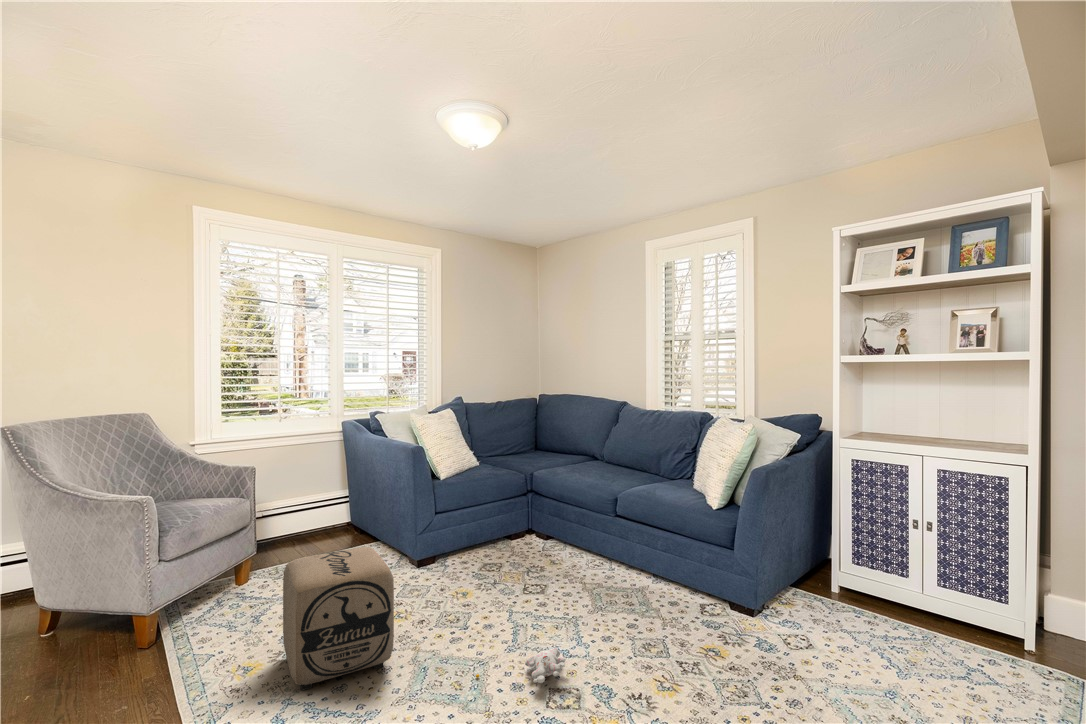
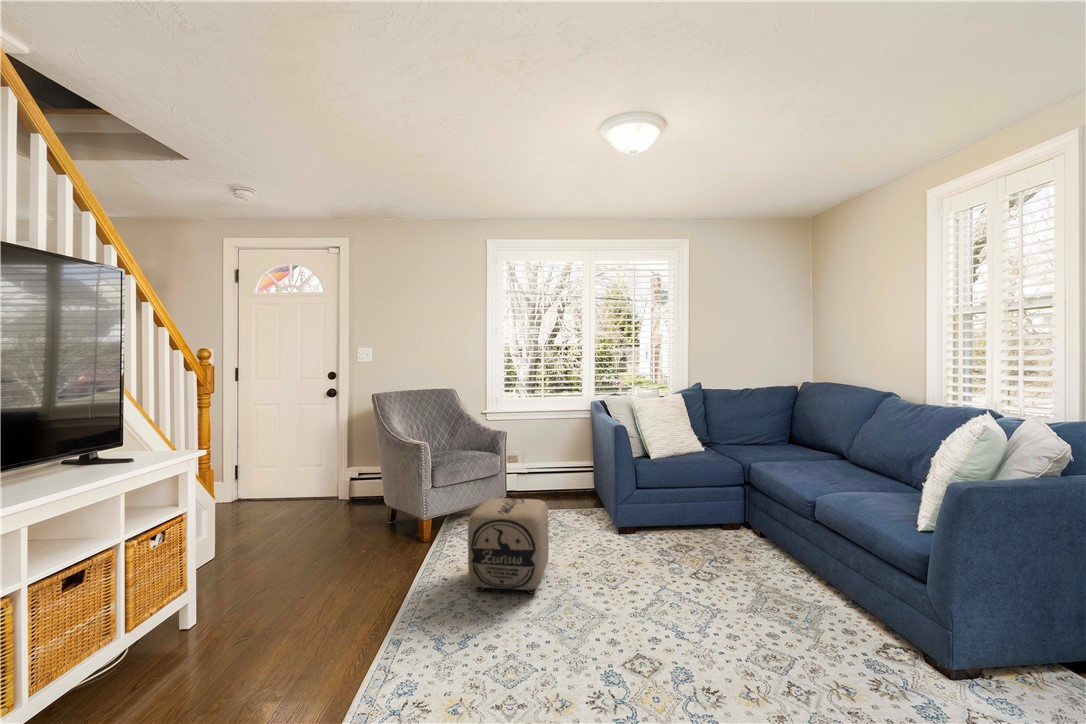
plush toy: present [476,648,566,683] -> none [588,621,667,645]

